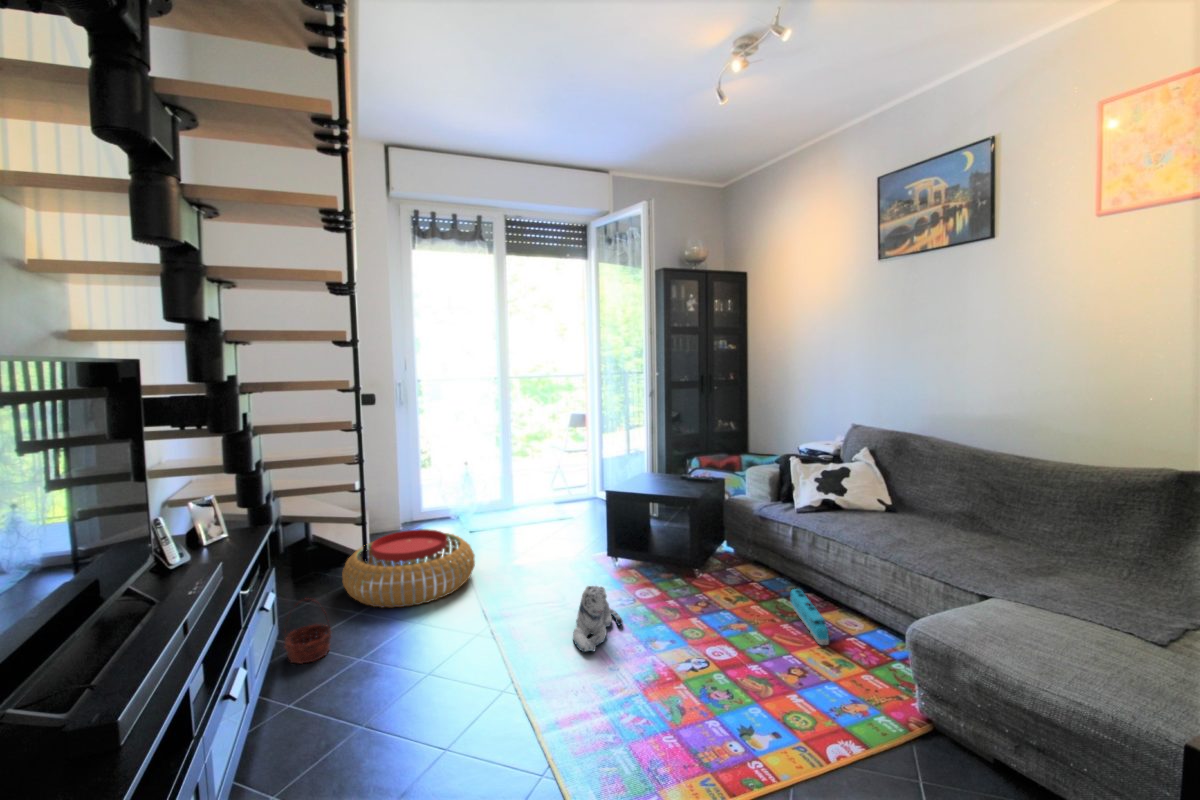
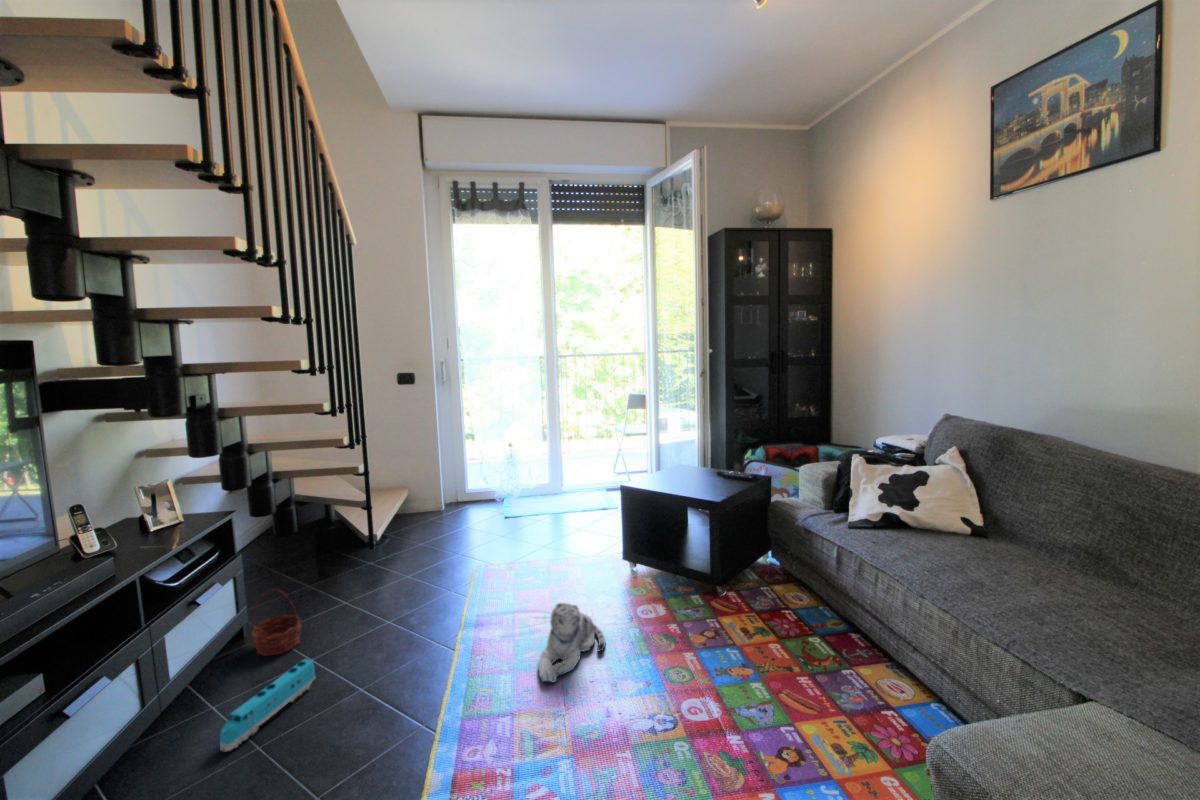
pouf: present [342,529,475,608] -> none [342,519,481,602]
toy train: present [791,589,829,645] -> present [220,659,316,751]

